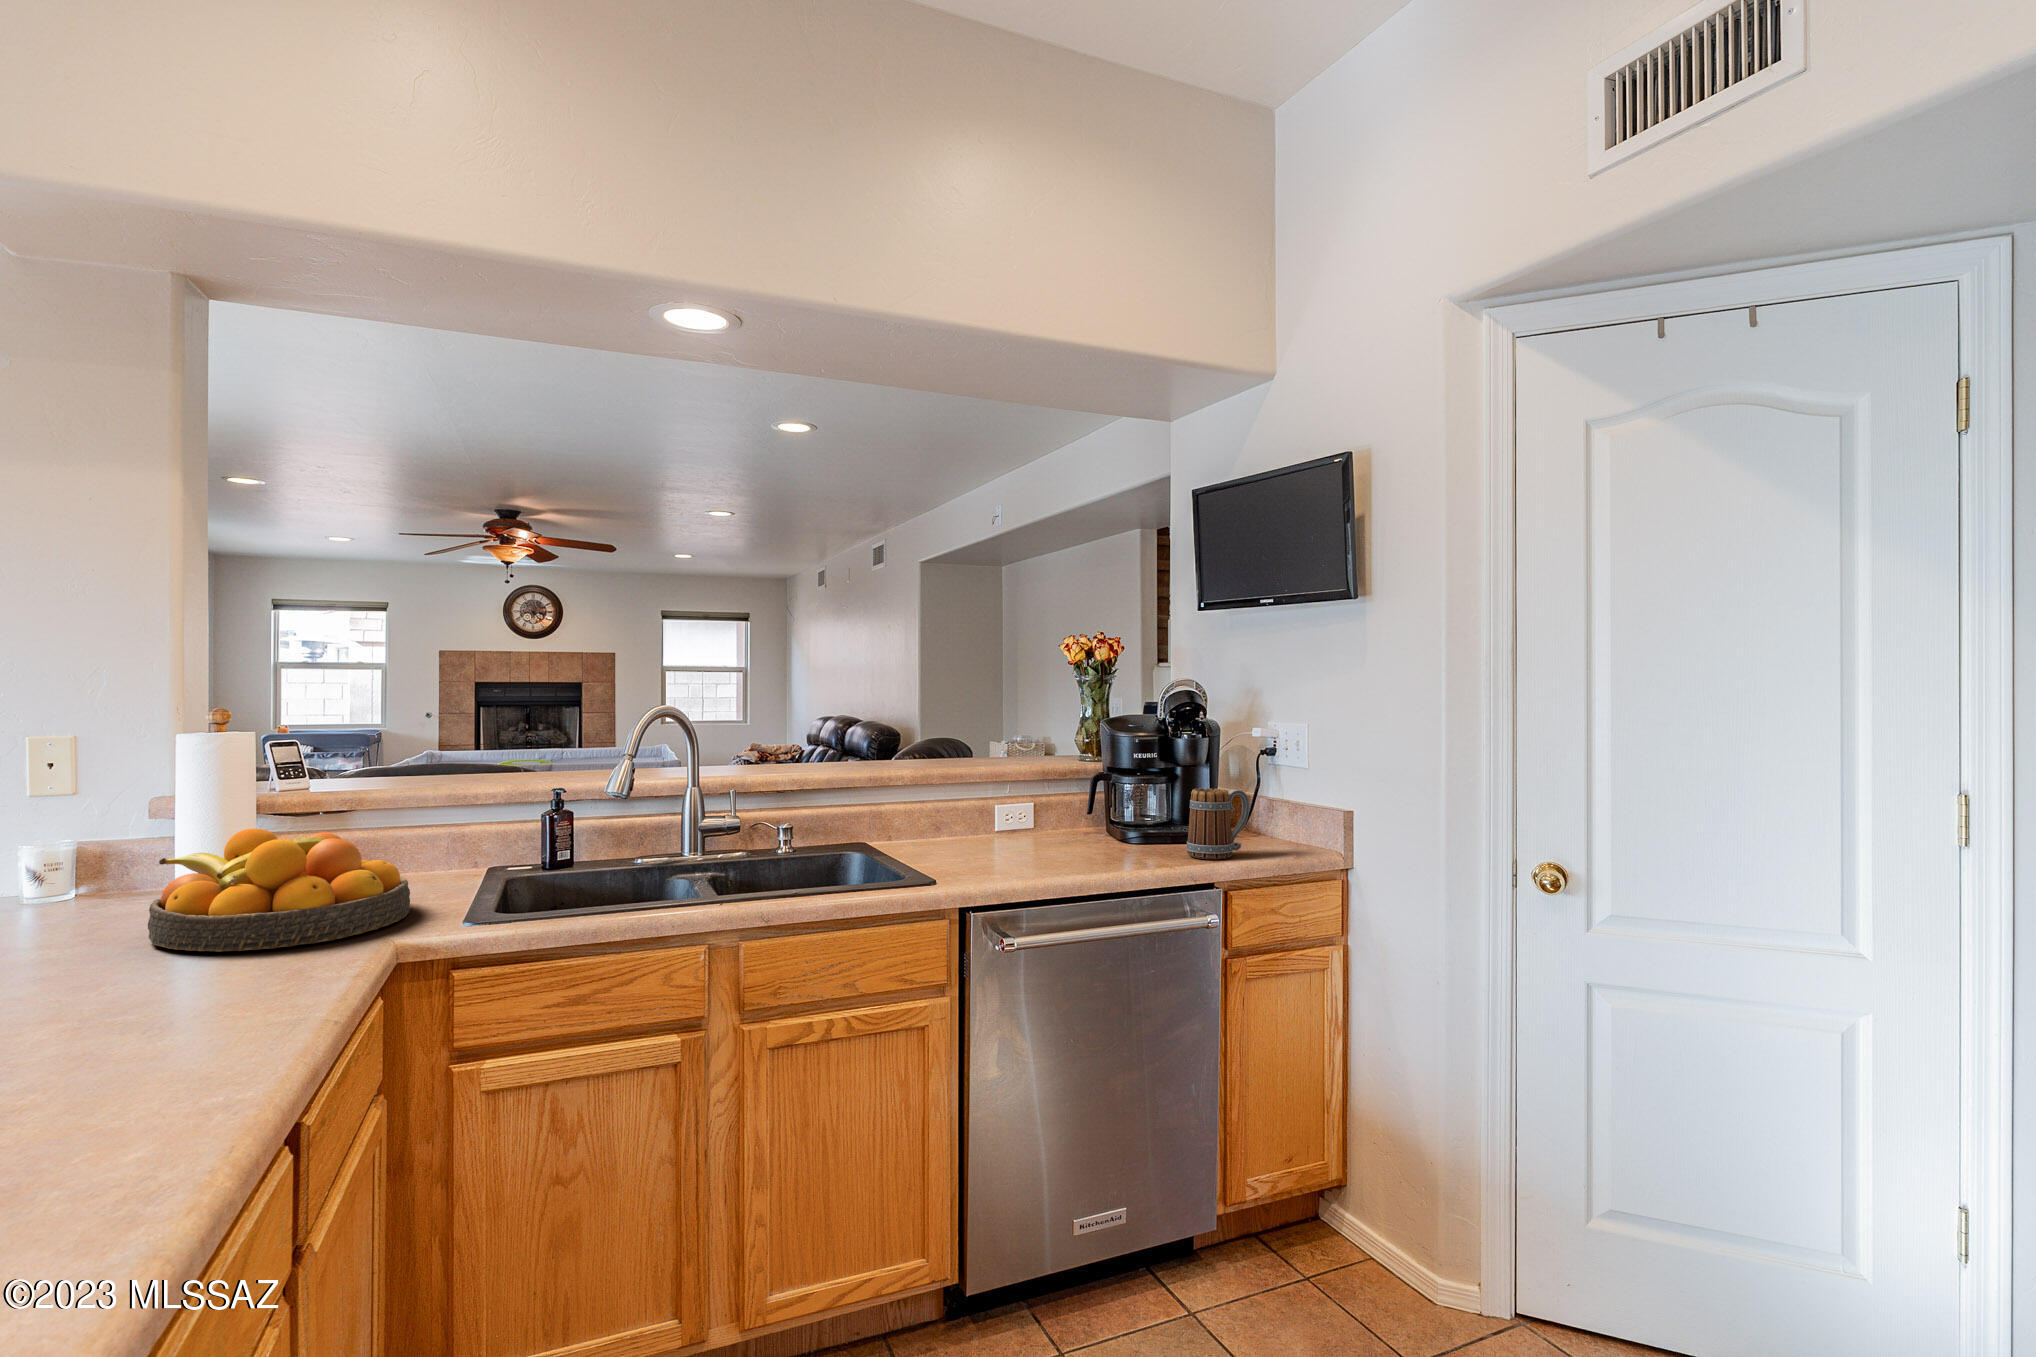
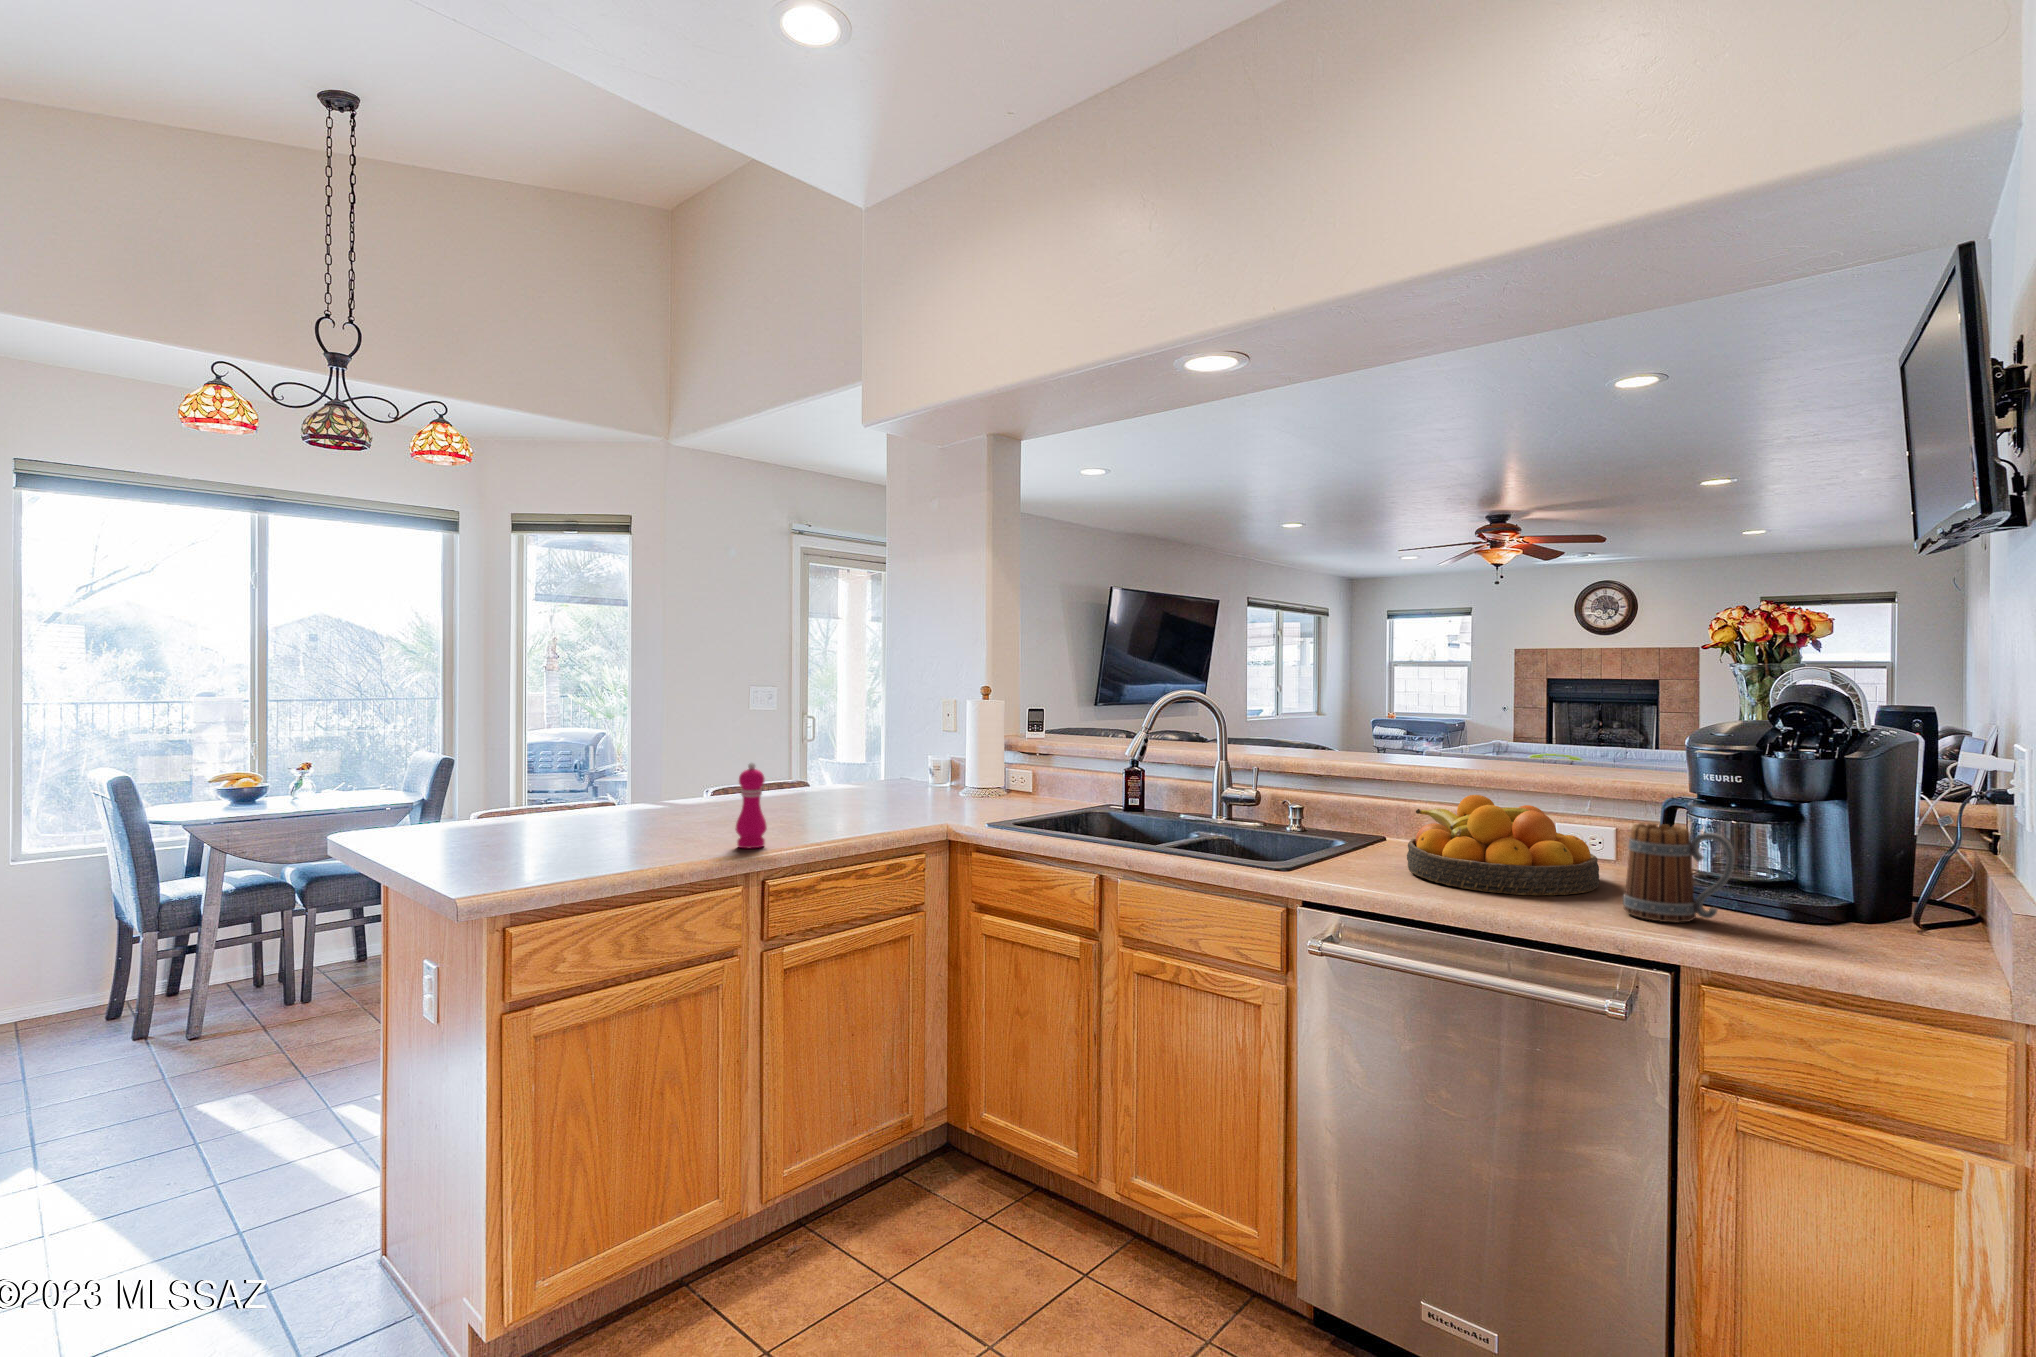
fruit bowl: present [148,828,410,952] -> present [1407,795,1599,896]
pepper mill: none [79,889,171,1093] -> present [736,763,767,848]

